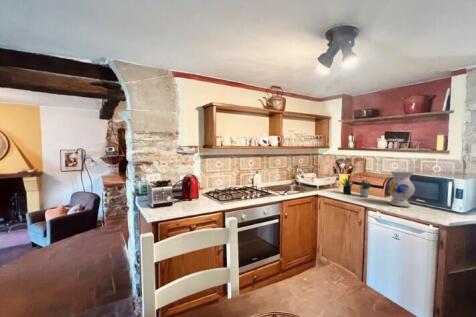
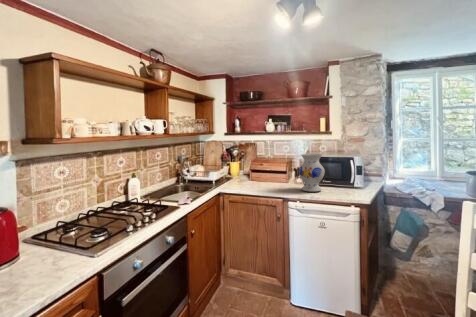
succulent plant: present [342,179,371,197] -> none [243,165,282,187]

